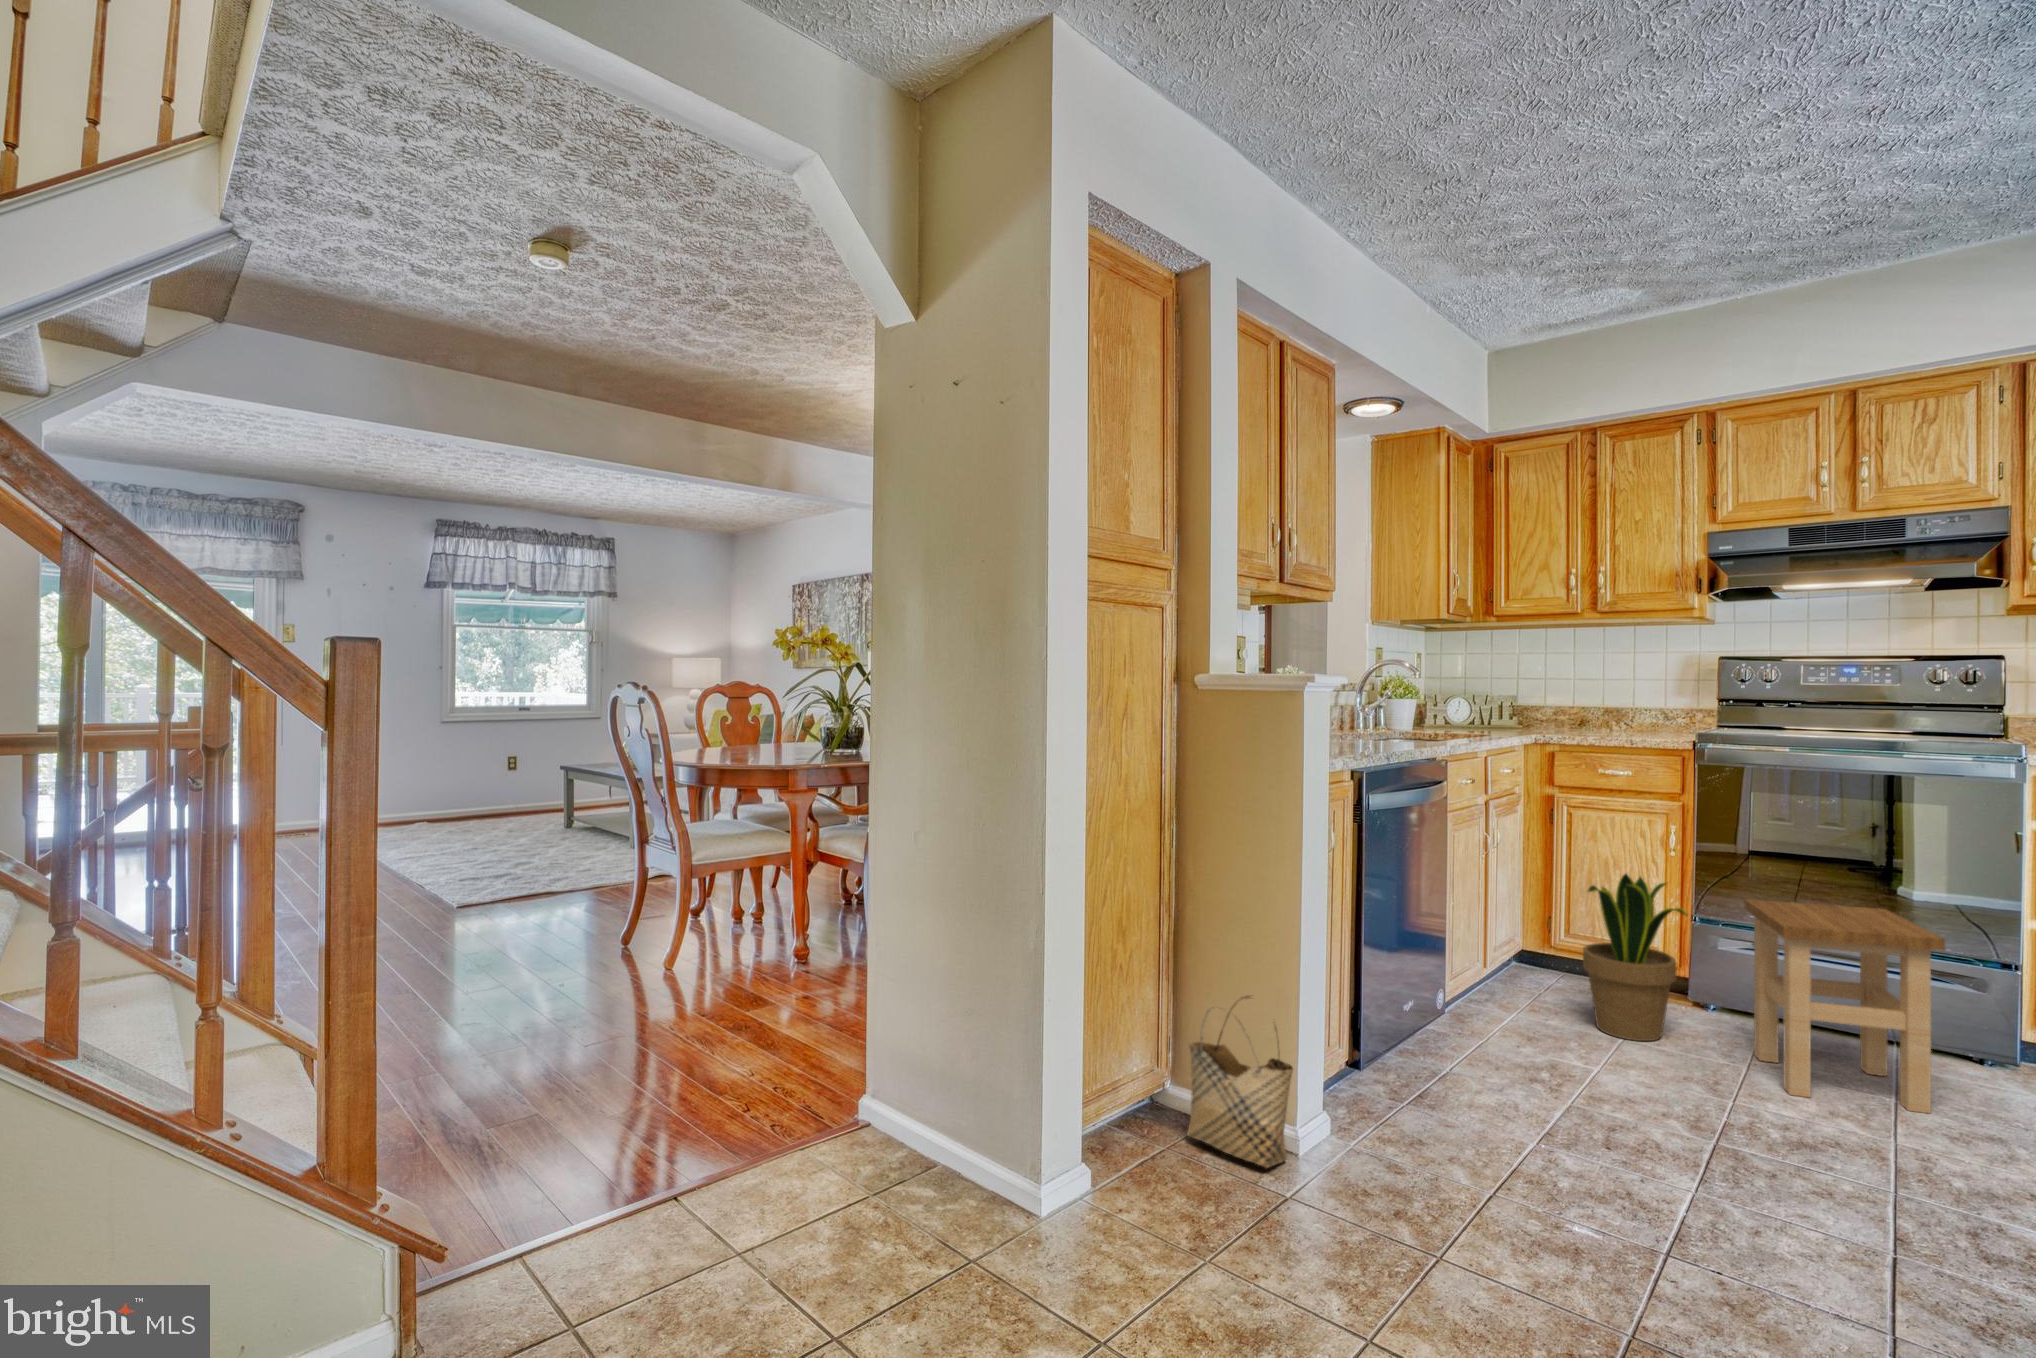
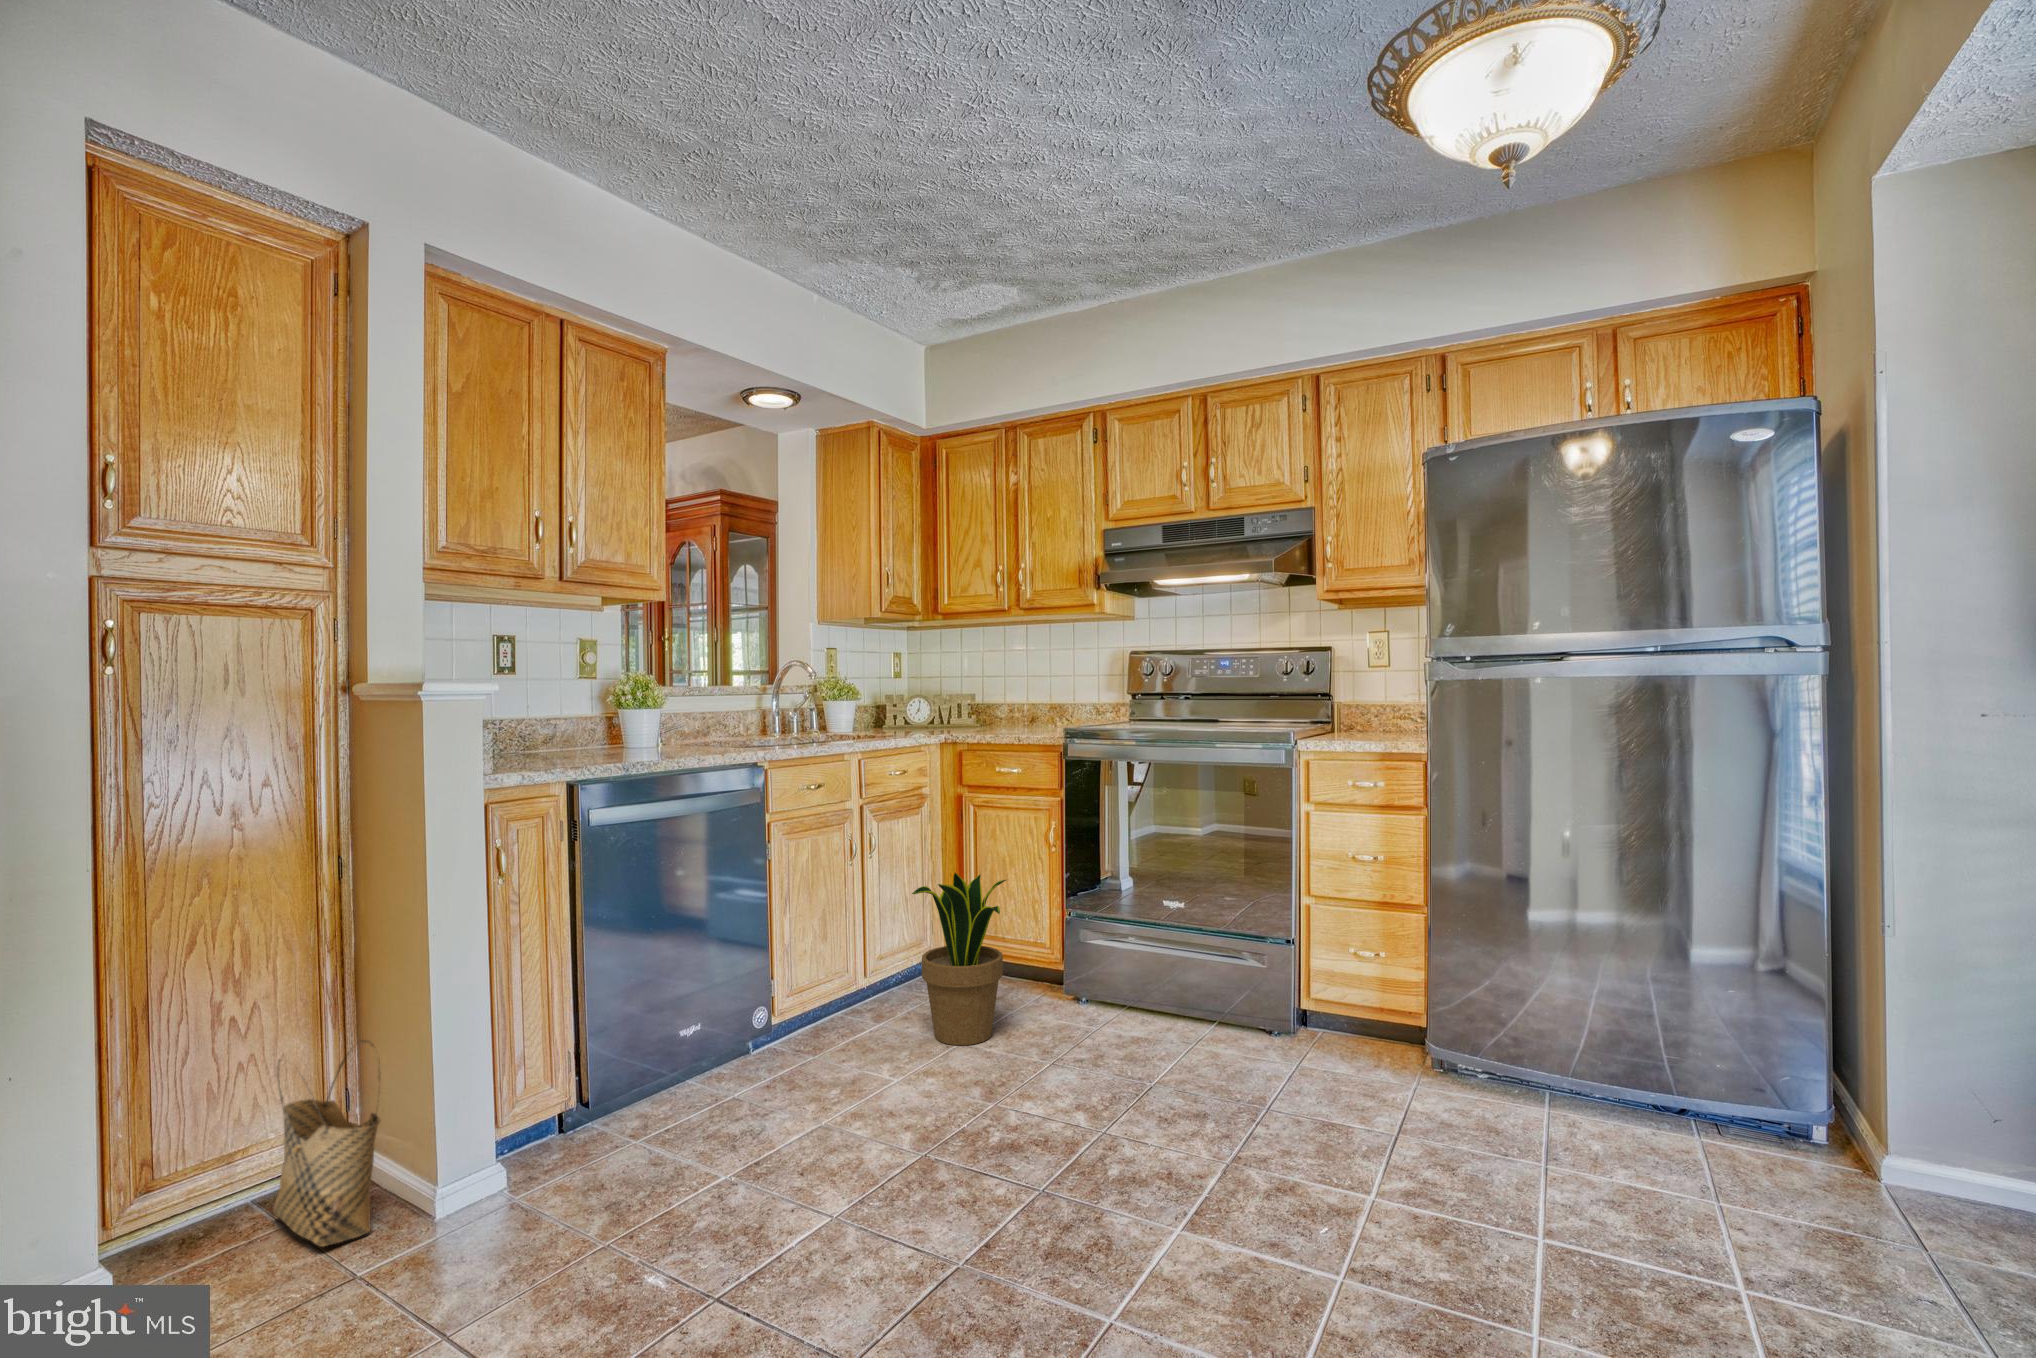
stool: present [1744,899,1945,1114] -> none [1031,893,1164,1100]

